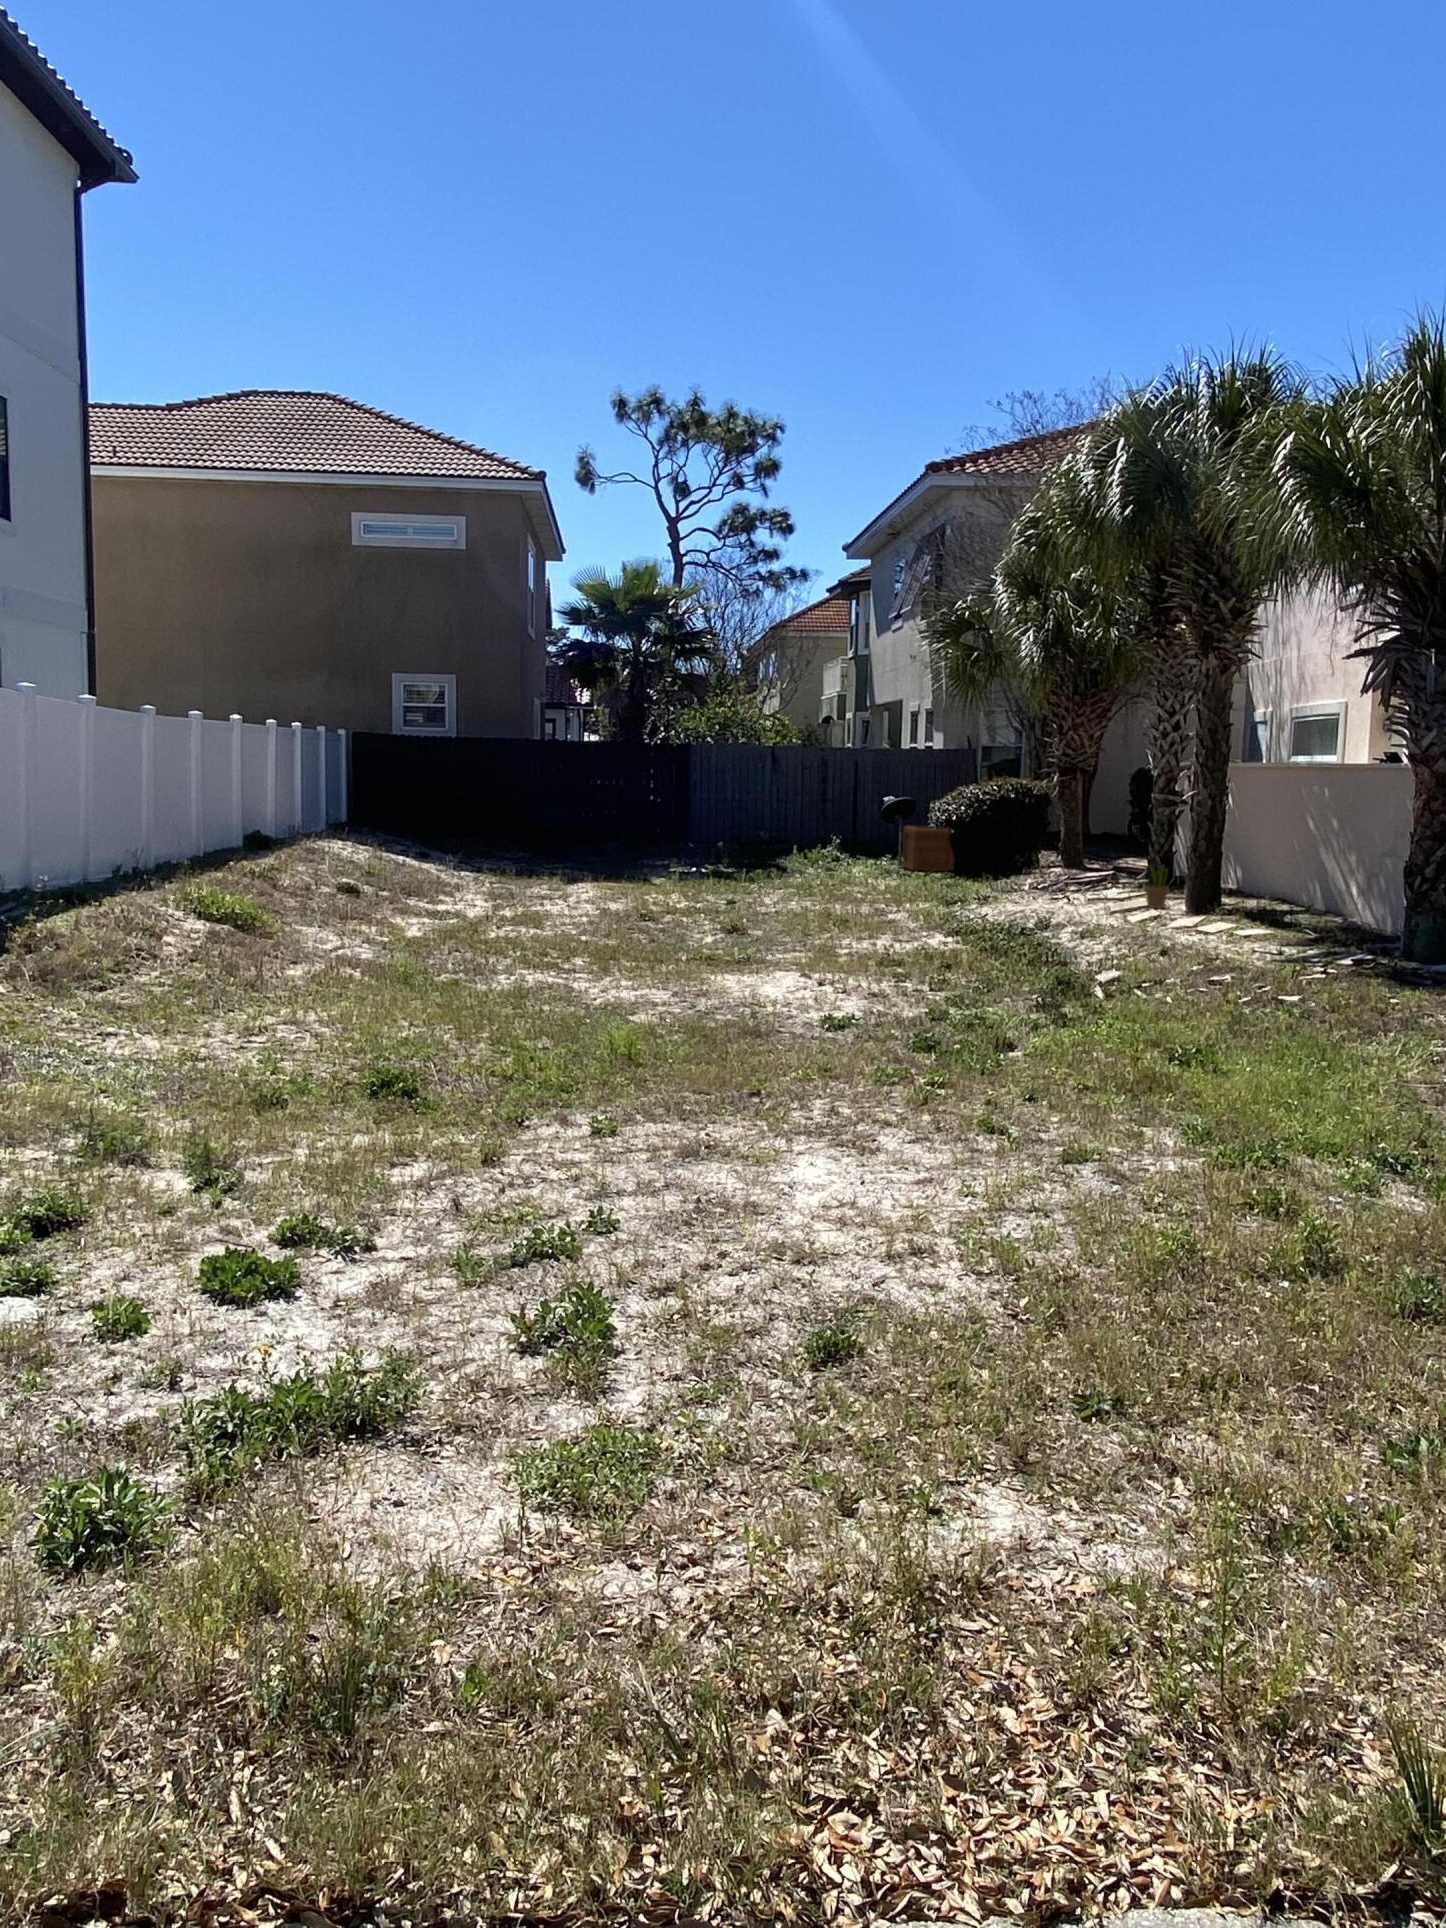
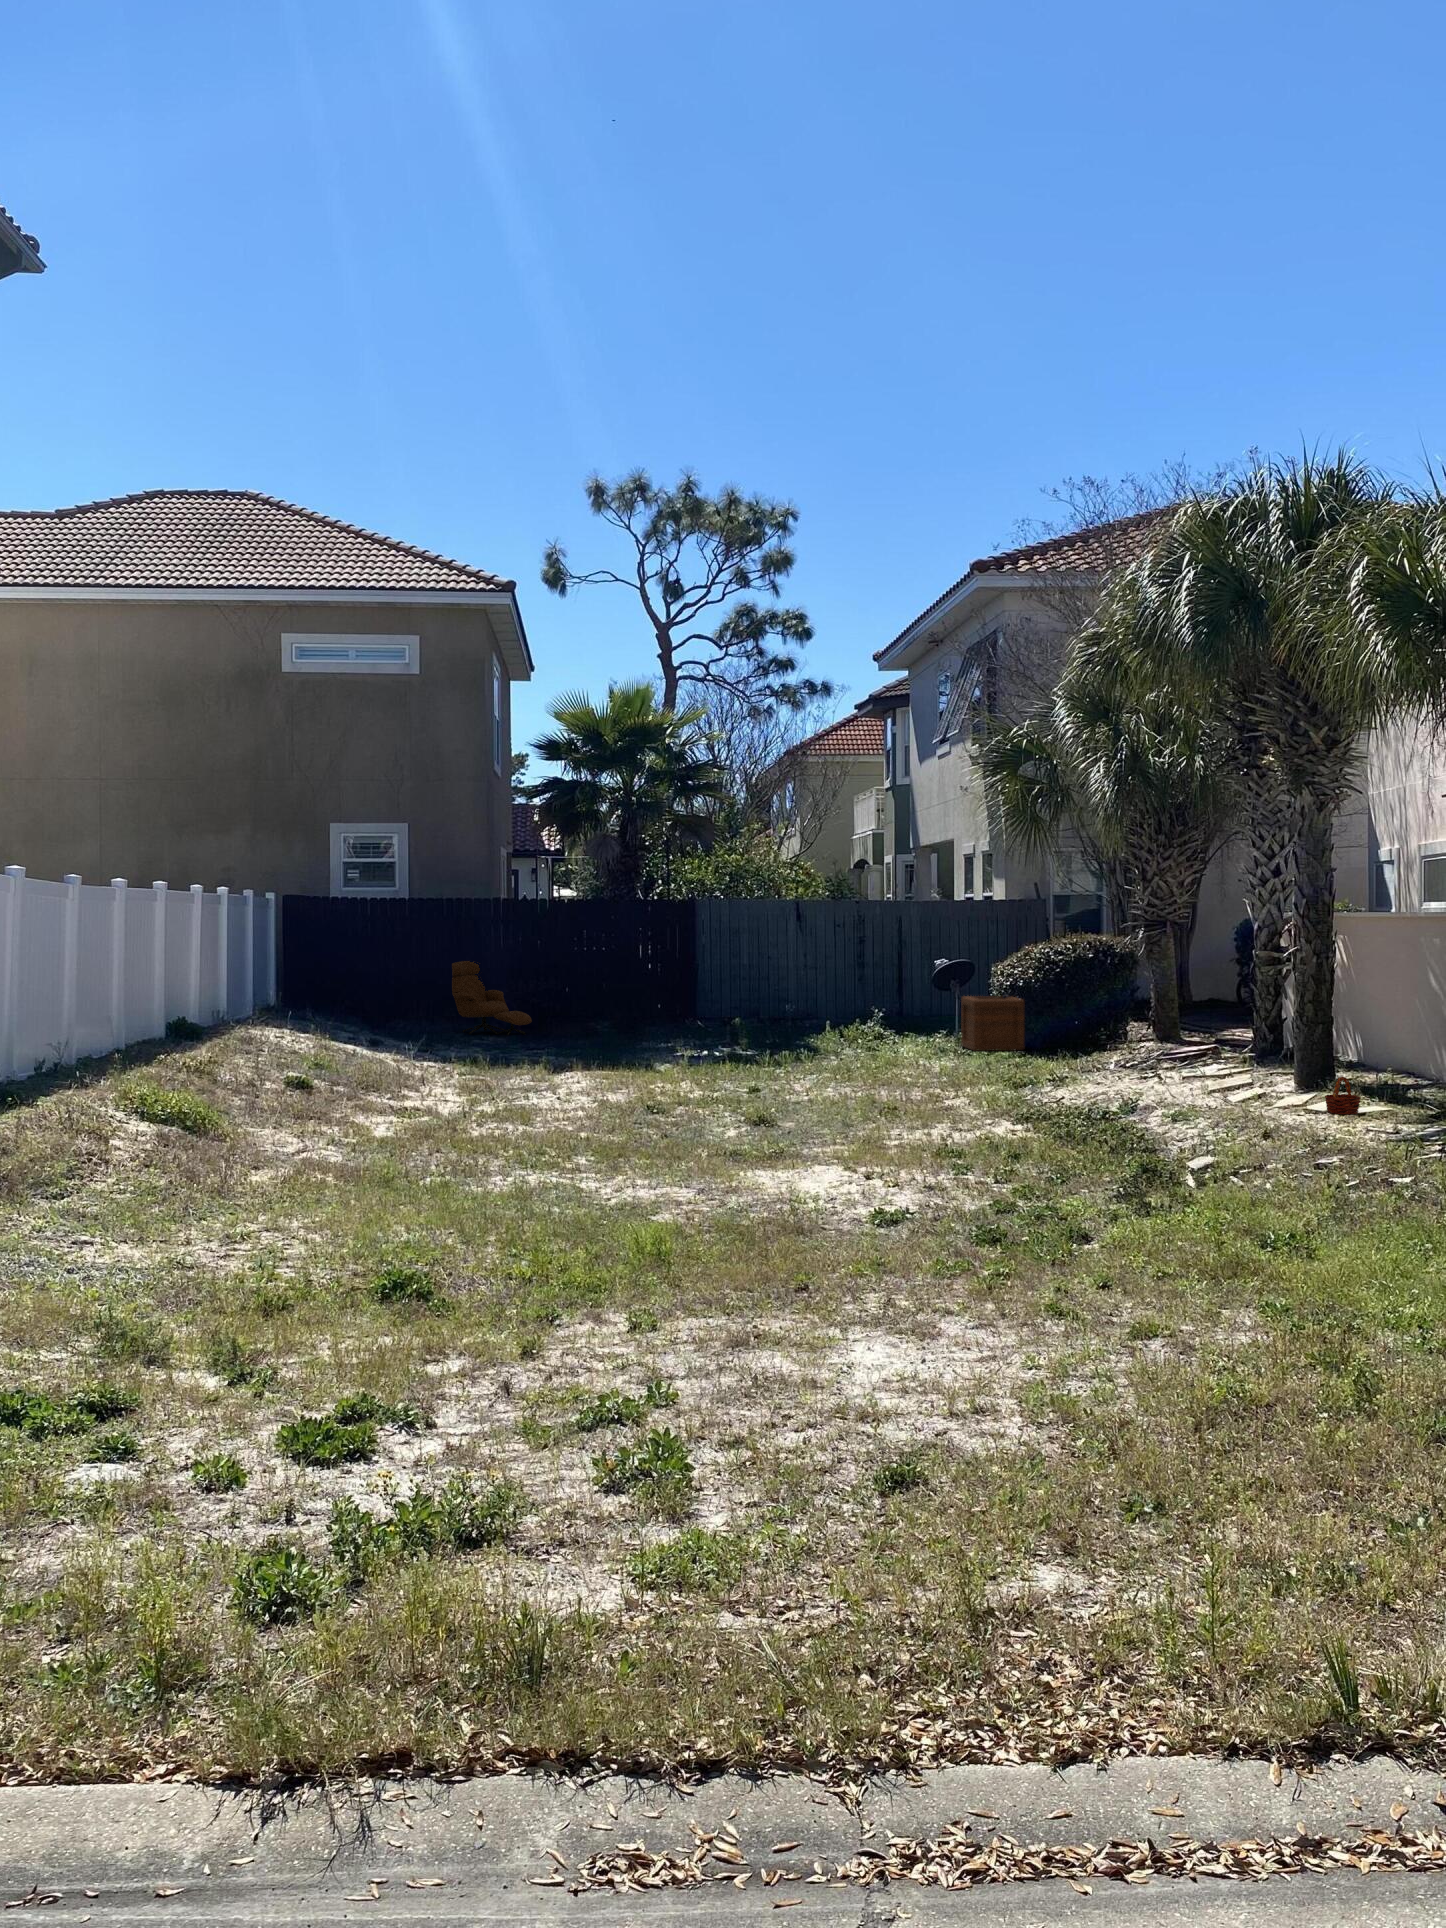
lounge chair: none [491,788,556,849] -> present [452,961,532,1035]
potted plant: present [1146,866,1169,908] -> none [1249,1033,1280,1087]
basket: none [1210,903,1241,935] -> present [1325,1077,1361,1115]

